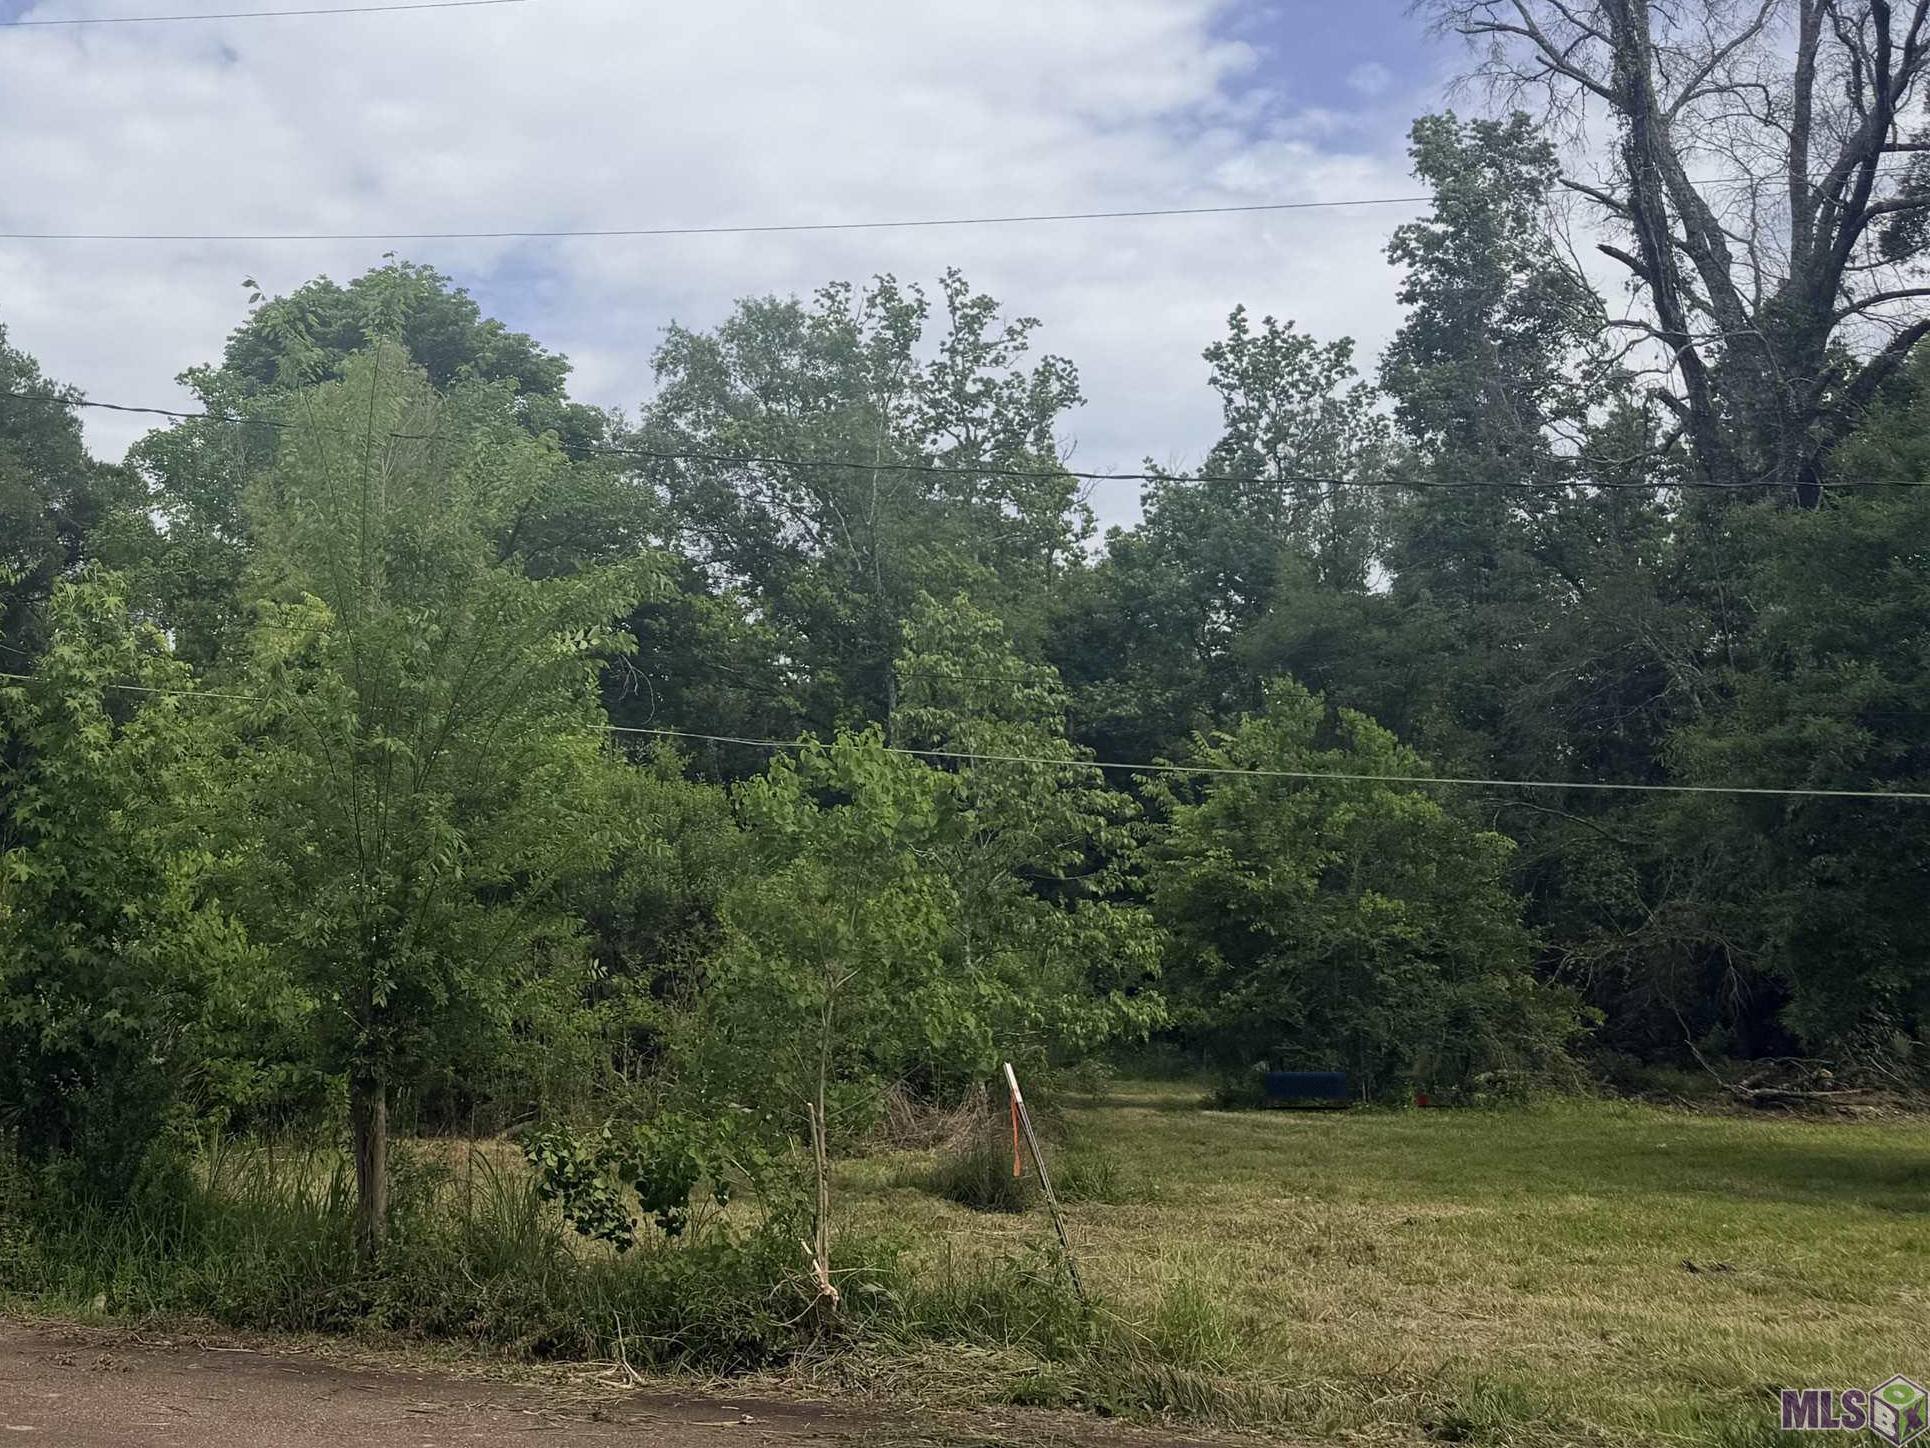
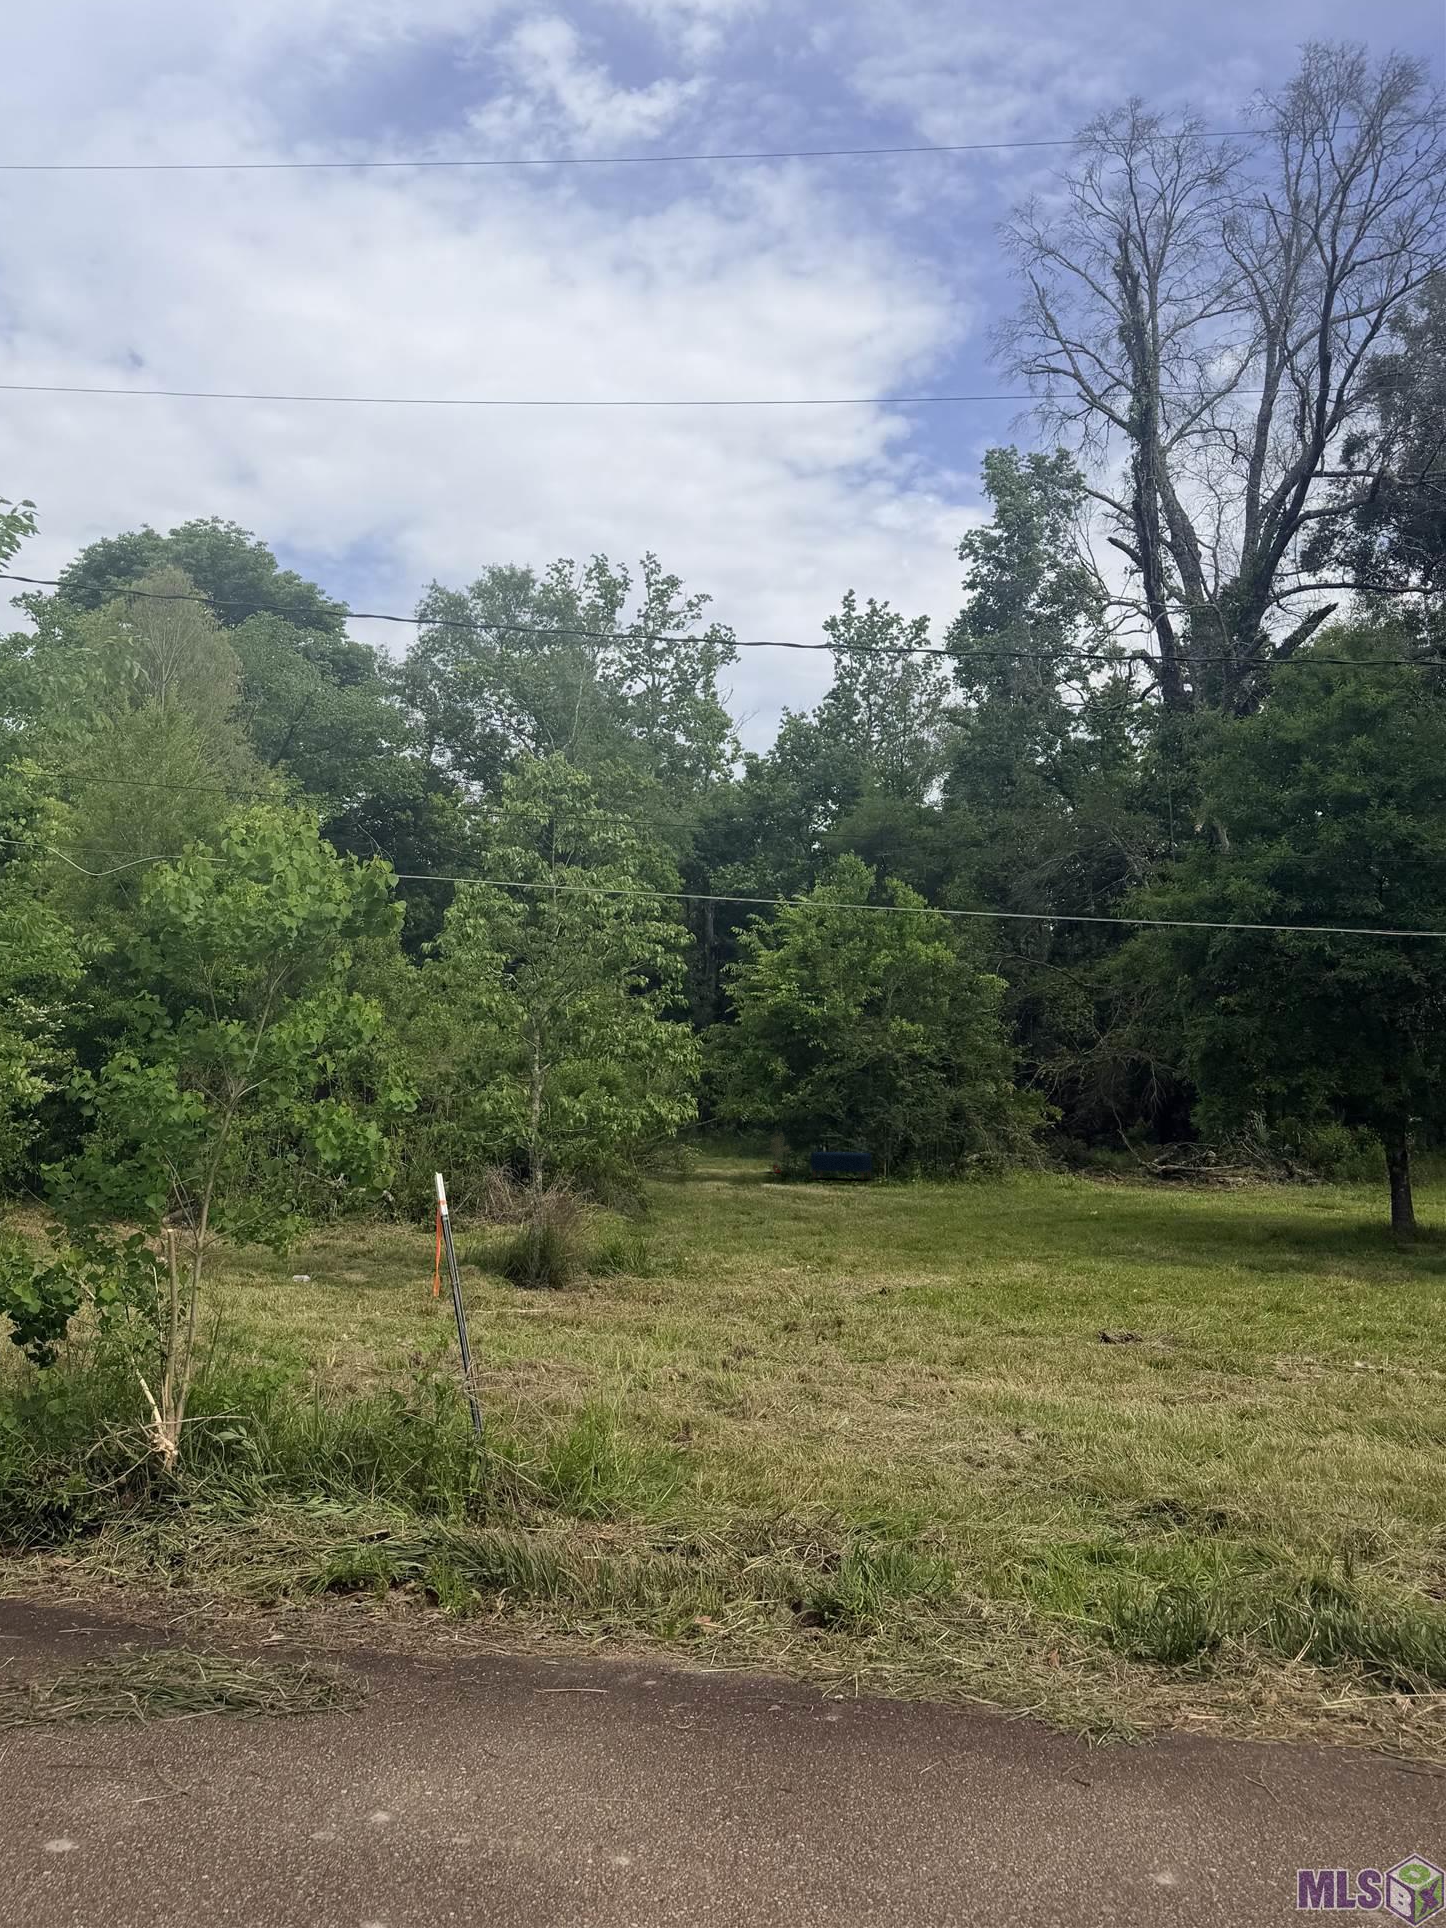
potted tree: present [1397,1049,1443,1106] -> present [771,1136,789,1173]

